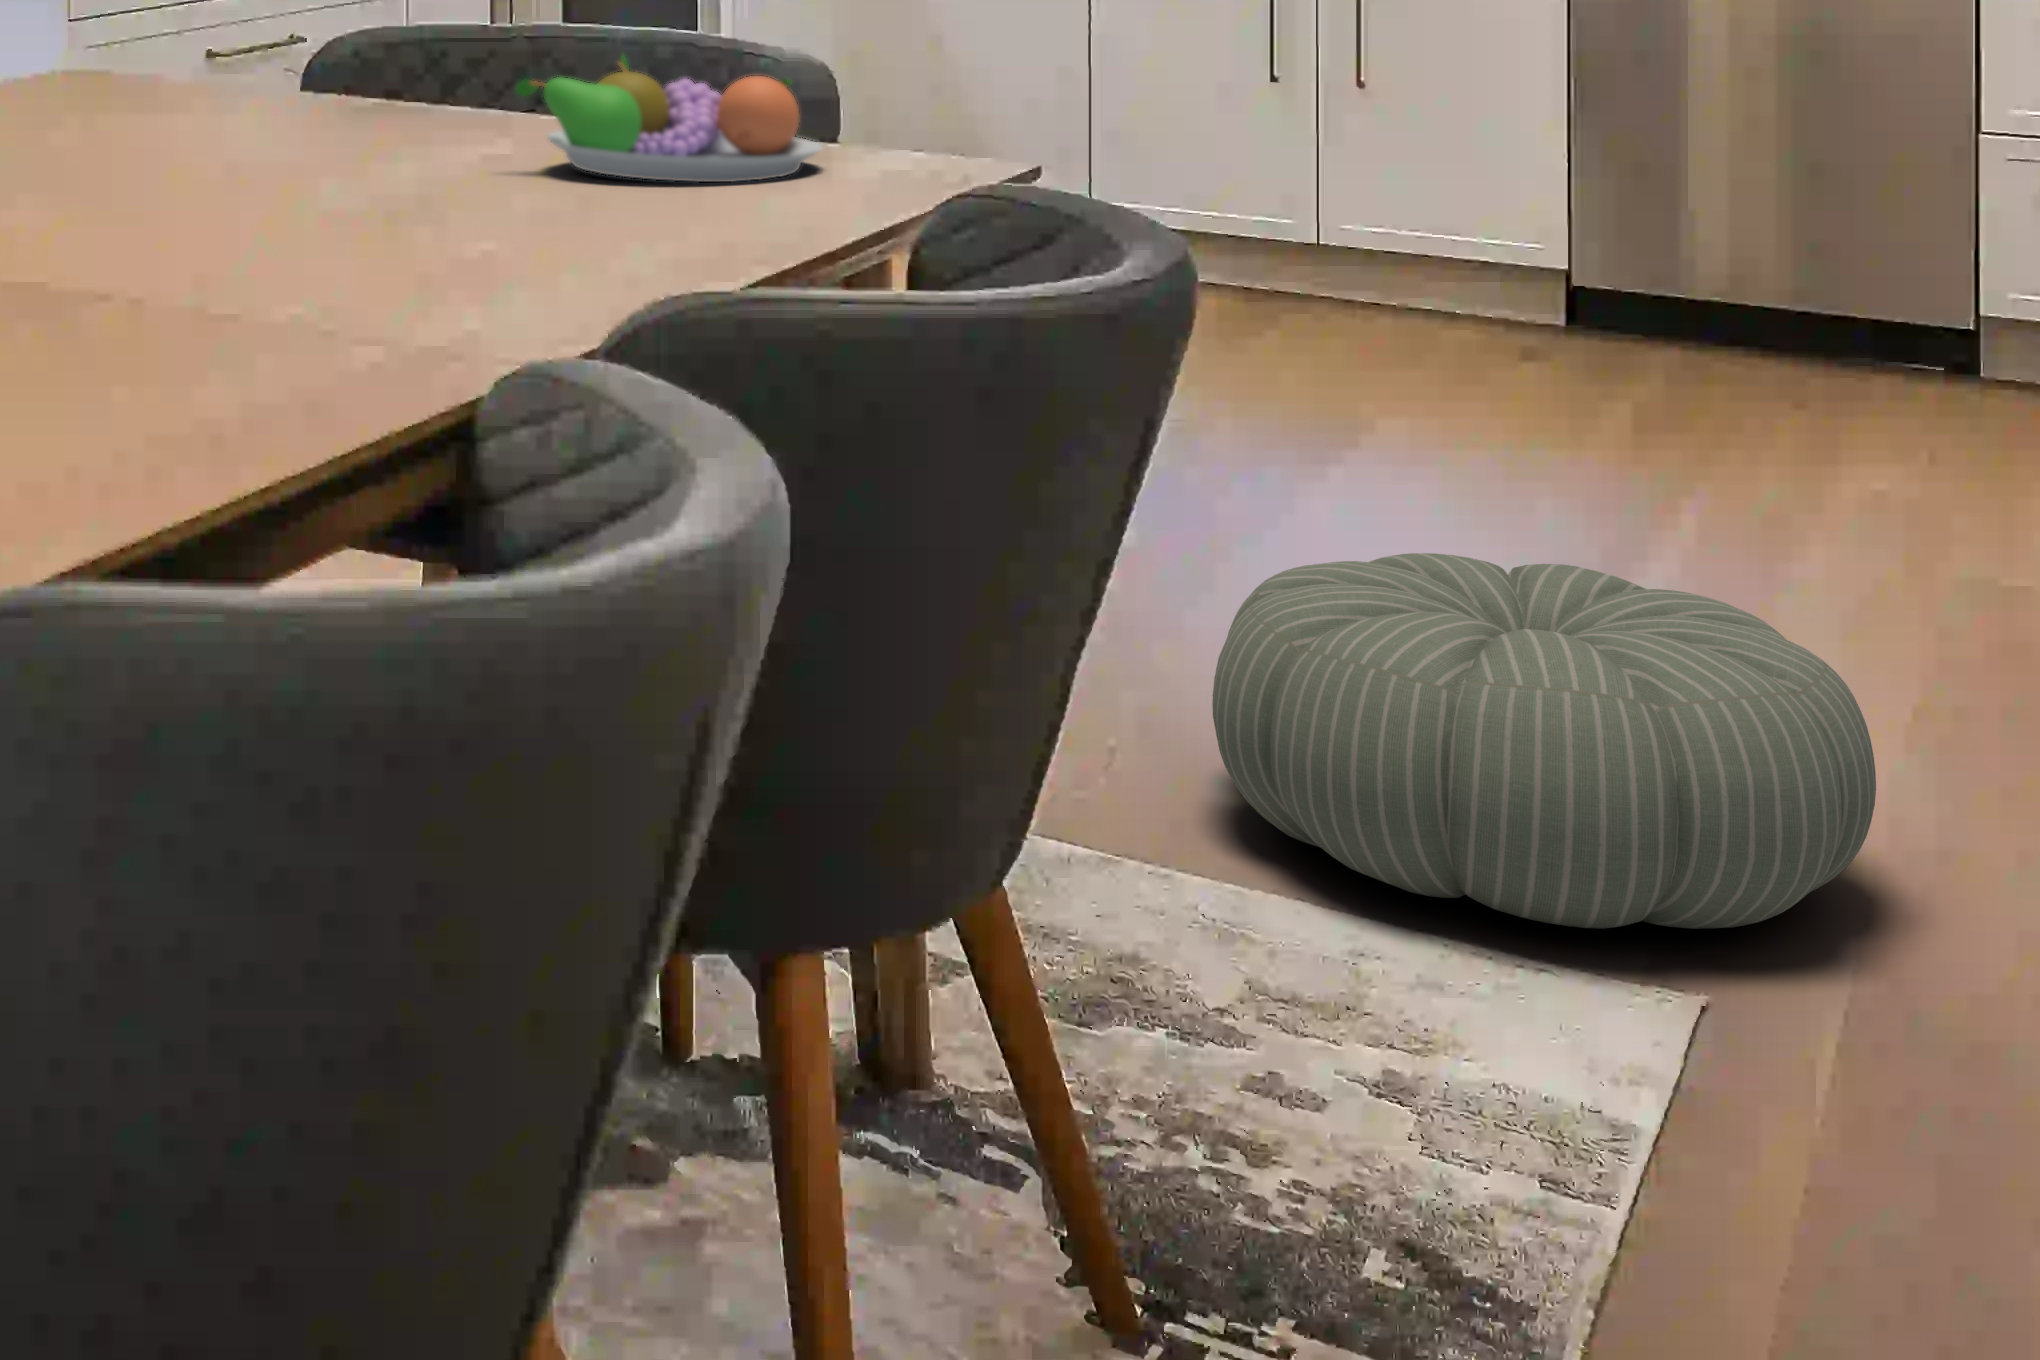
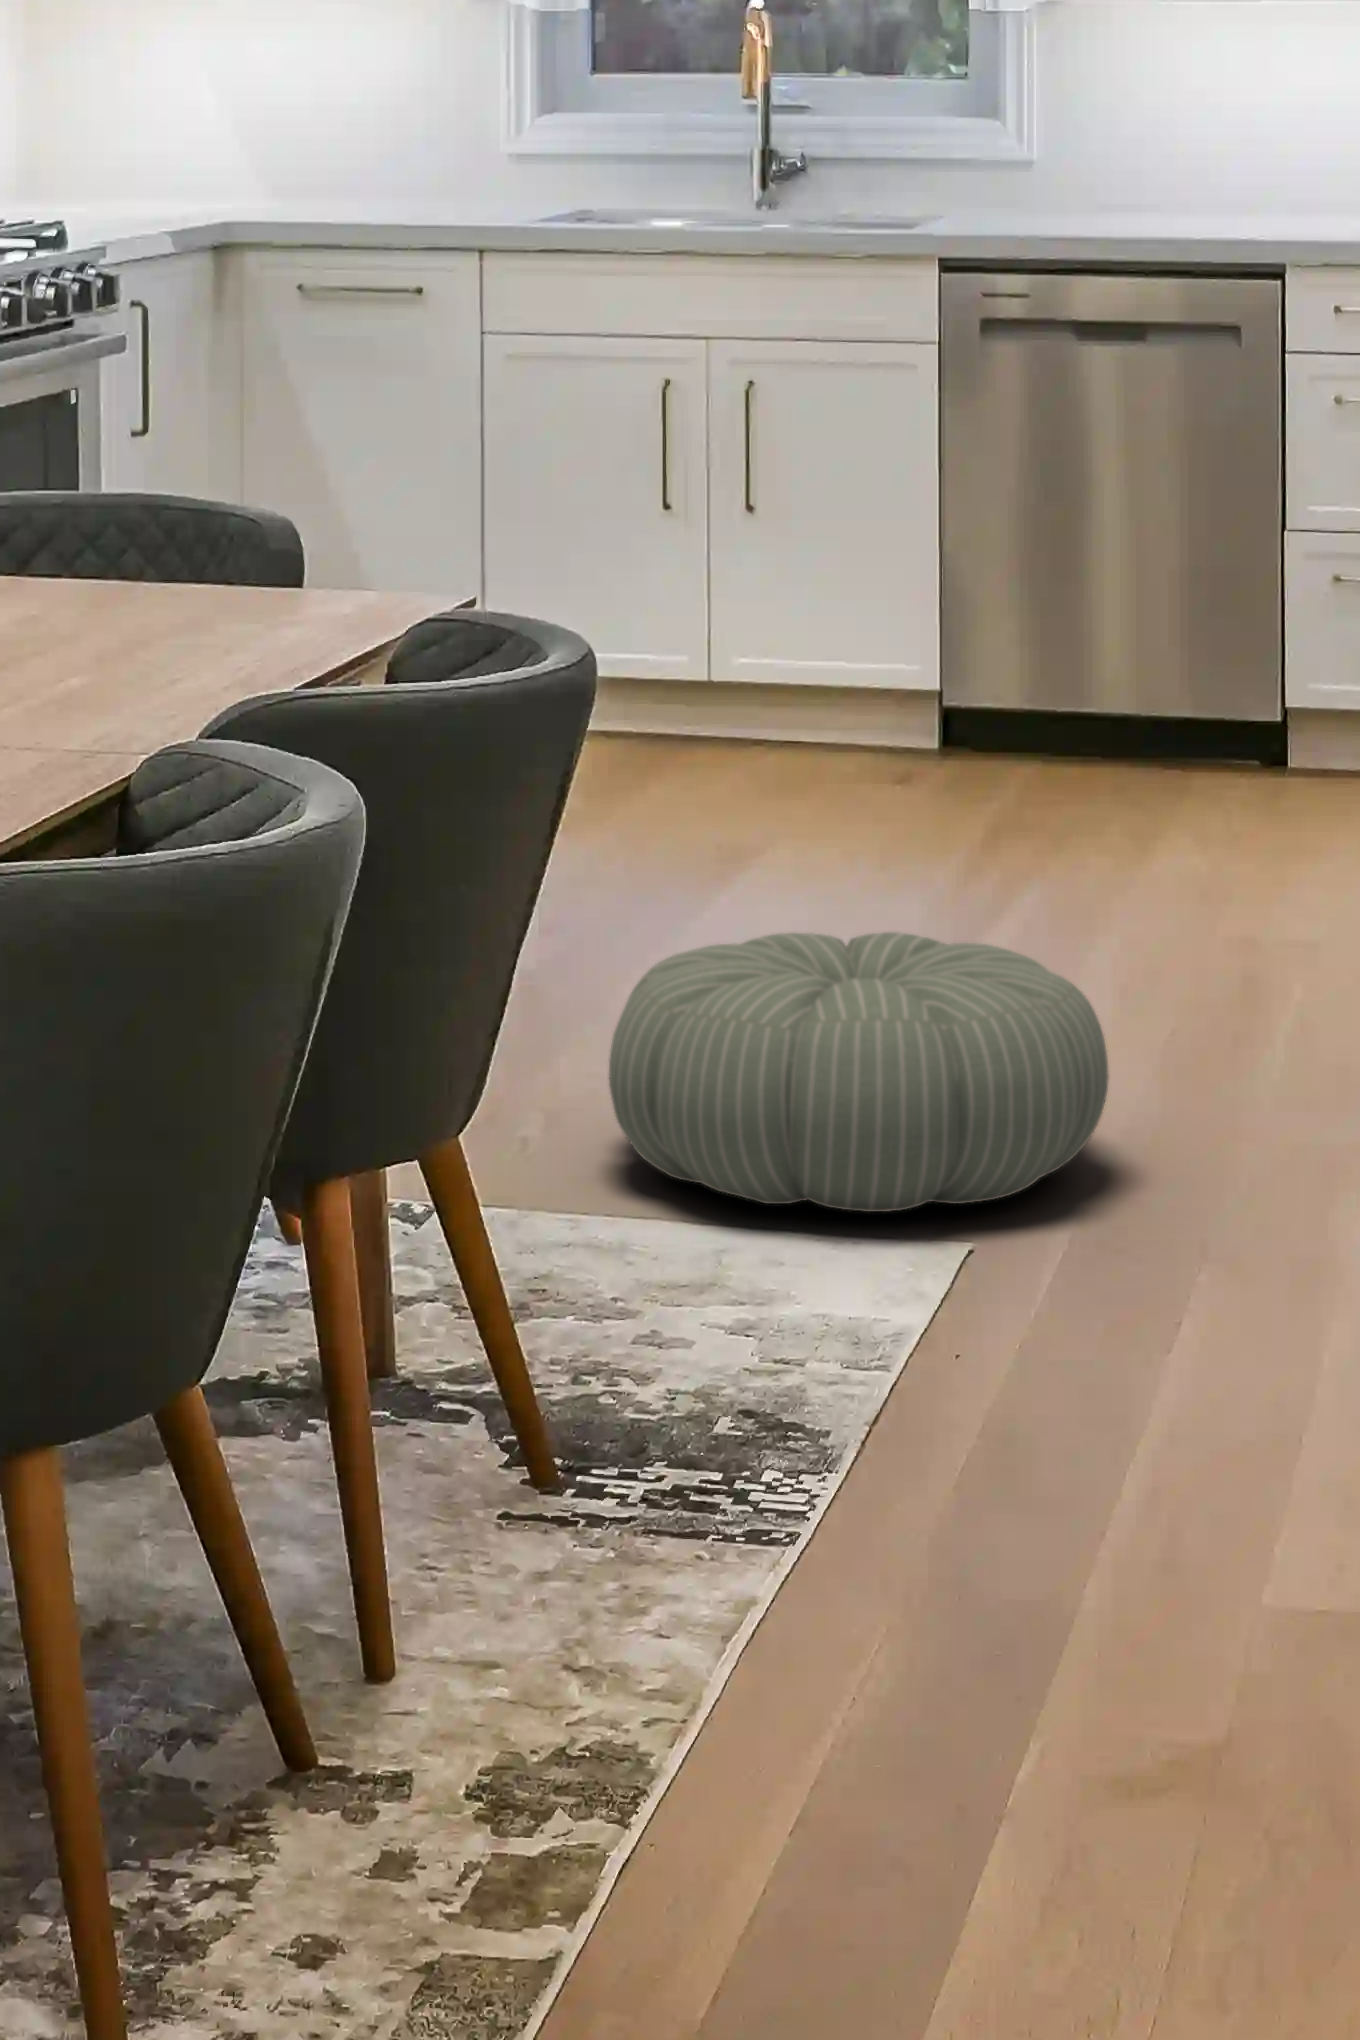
fruit bowl: present [516,56,821,182] -> none [44,532,302,639]

